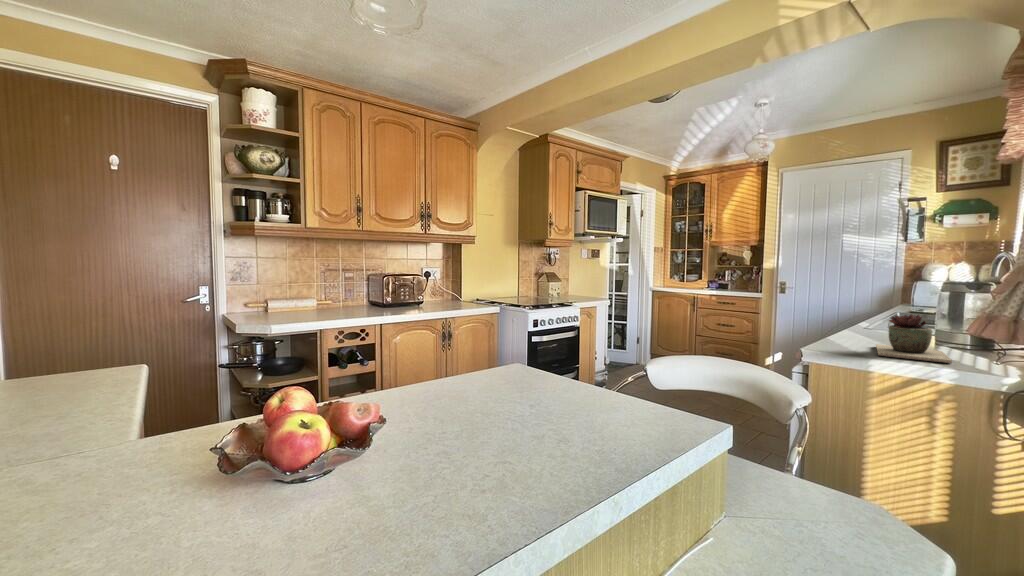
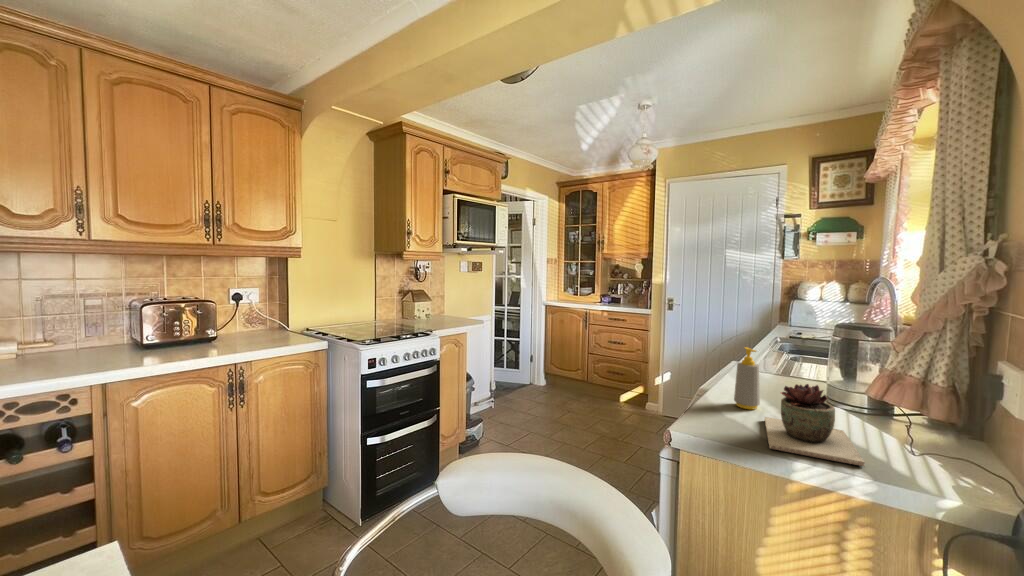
soap bottle: none [851,297,873,342] -> present [734,347,760,409]

